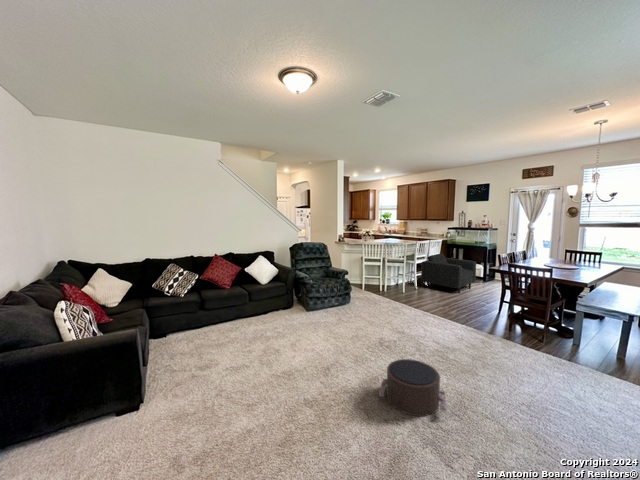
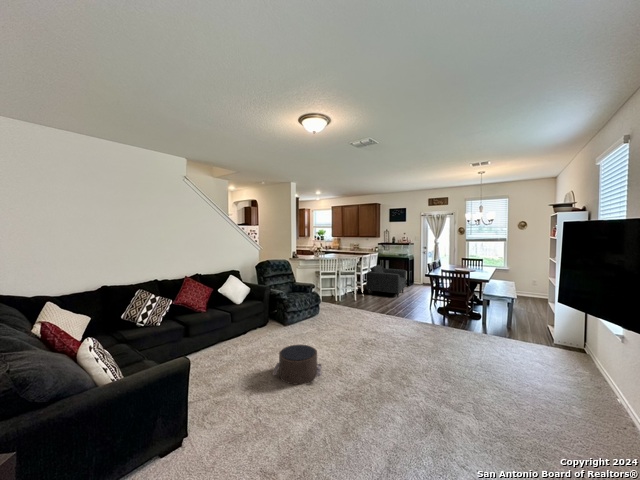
pouf: present [379,359,447,416] -> present [273,345,322,384]

